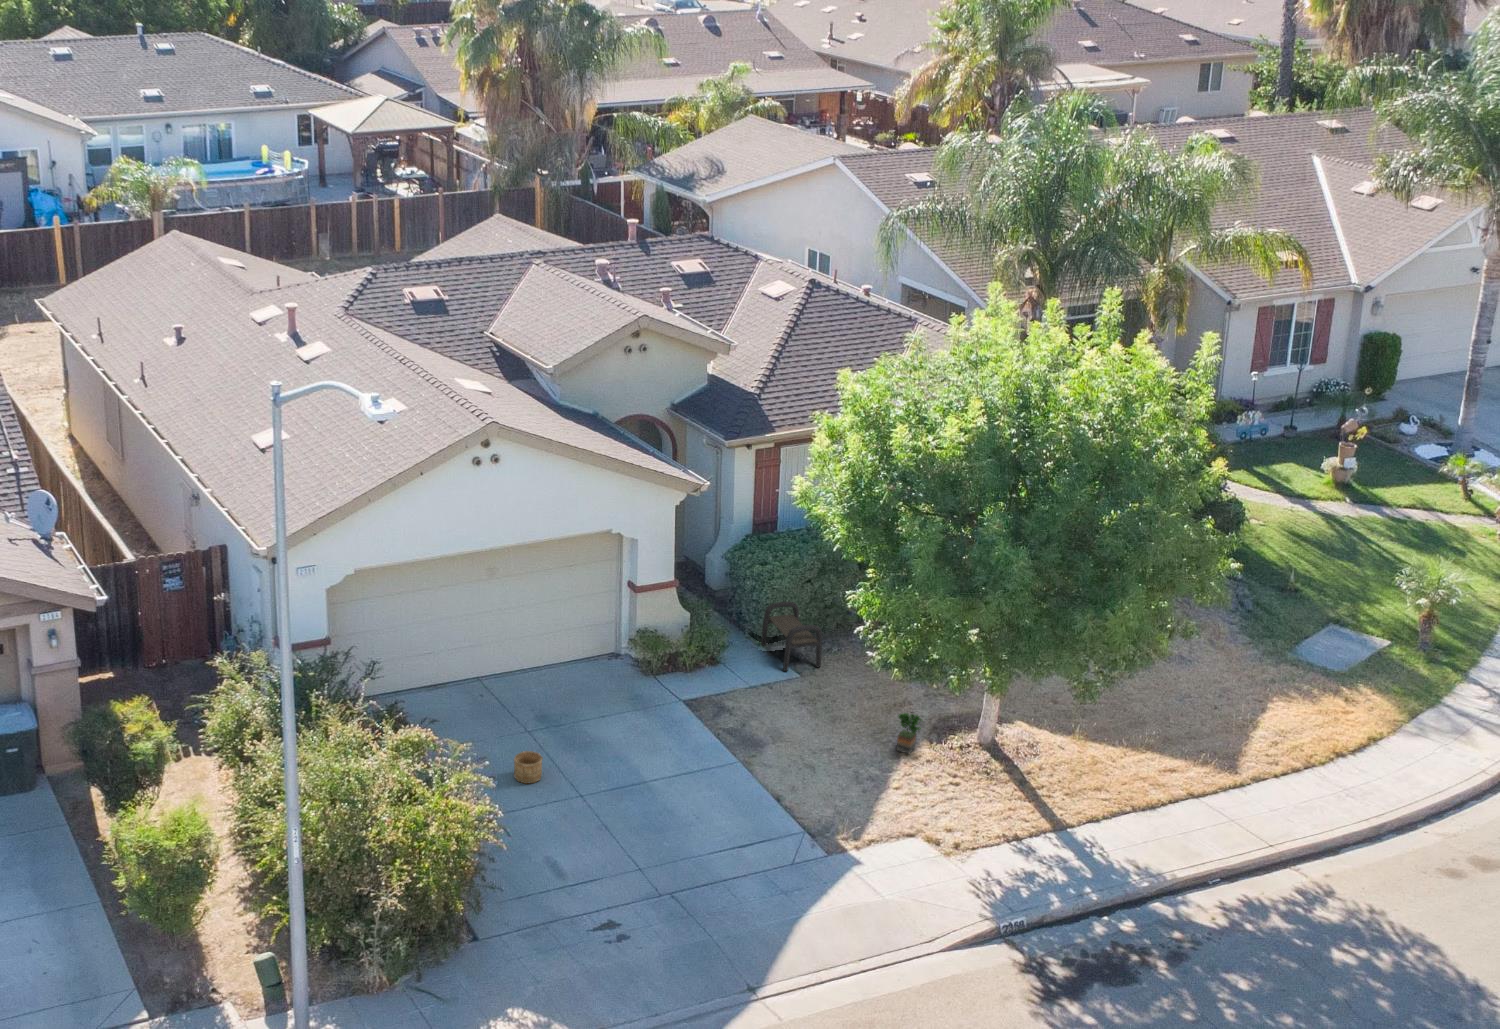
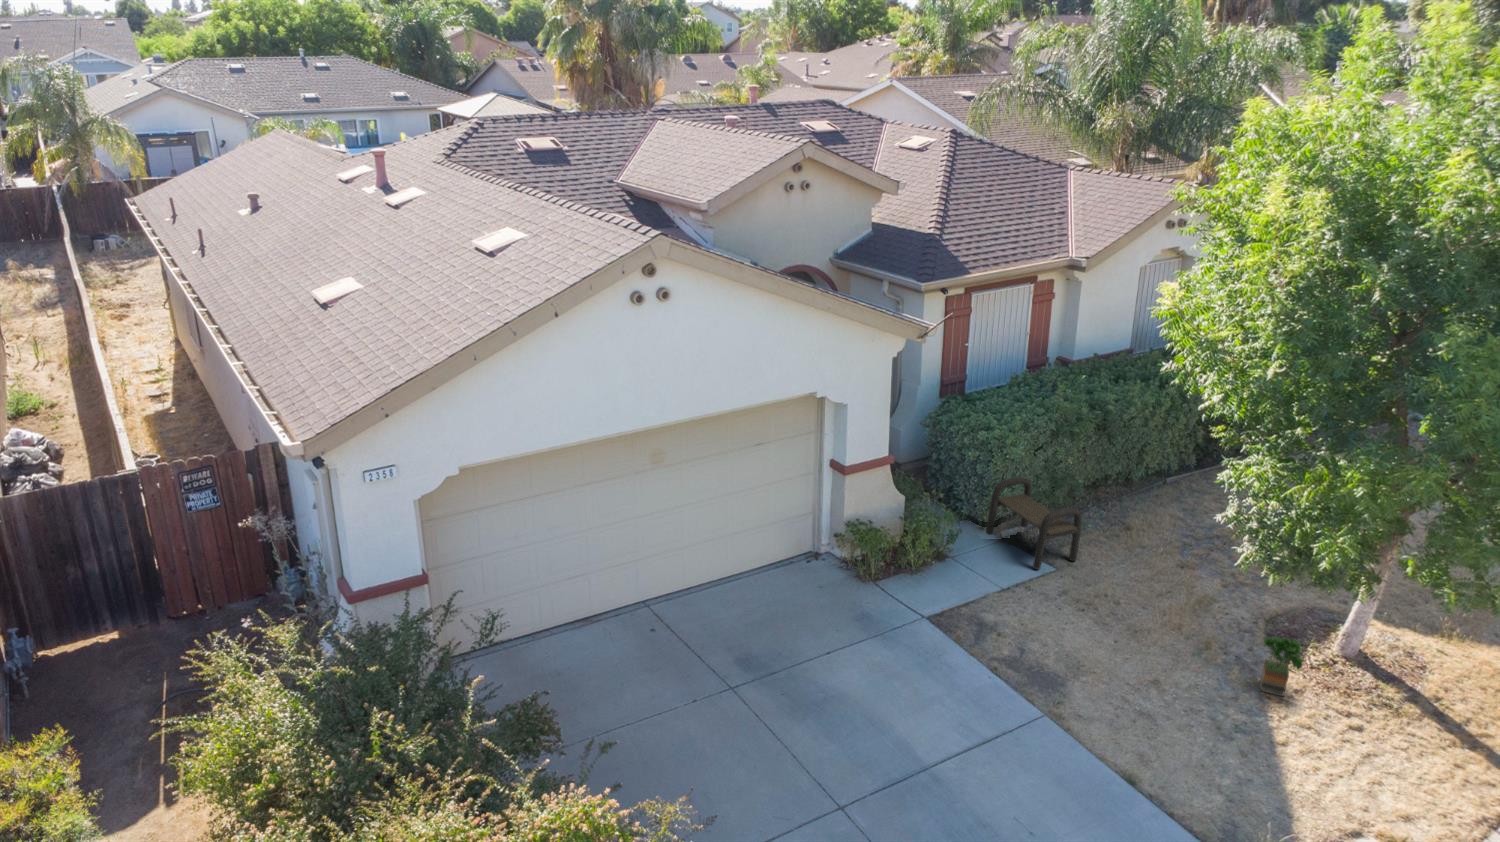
wooden bucket: present [514,751,543,784] -> none [730,749,777,808]

